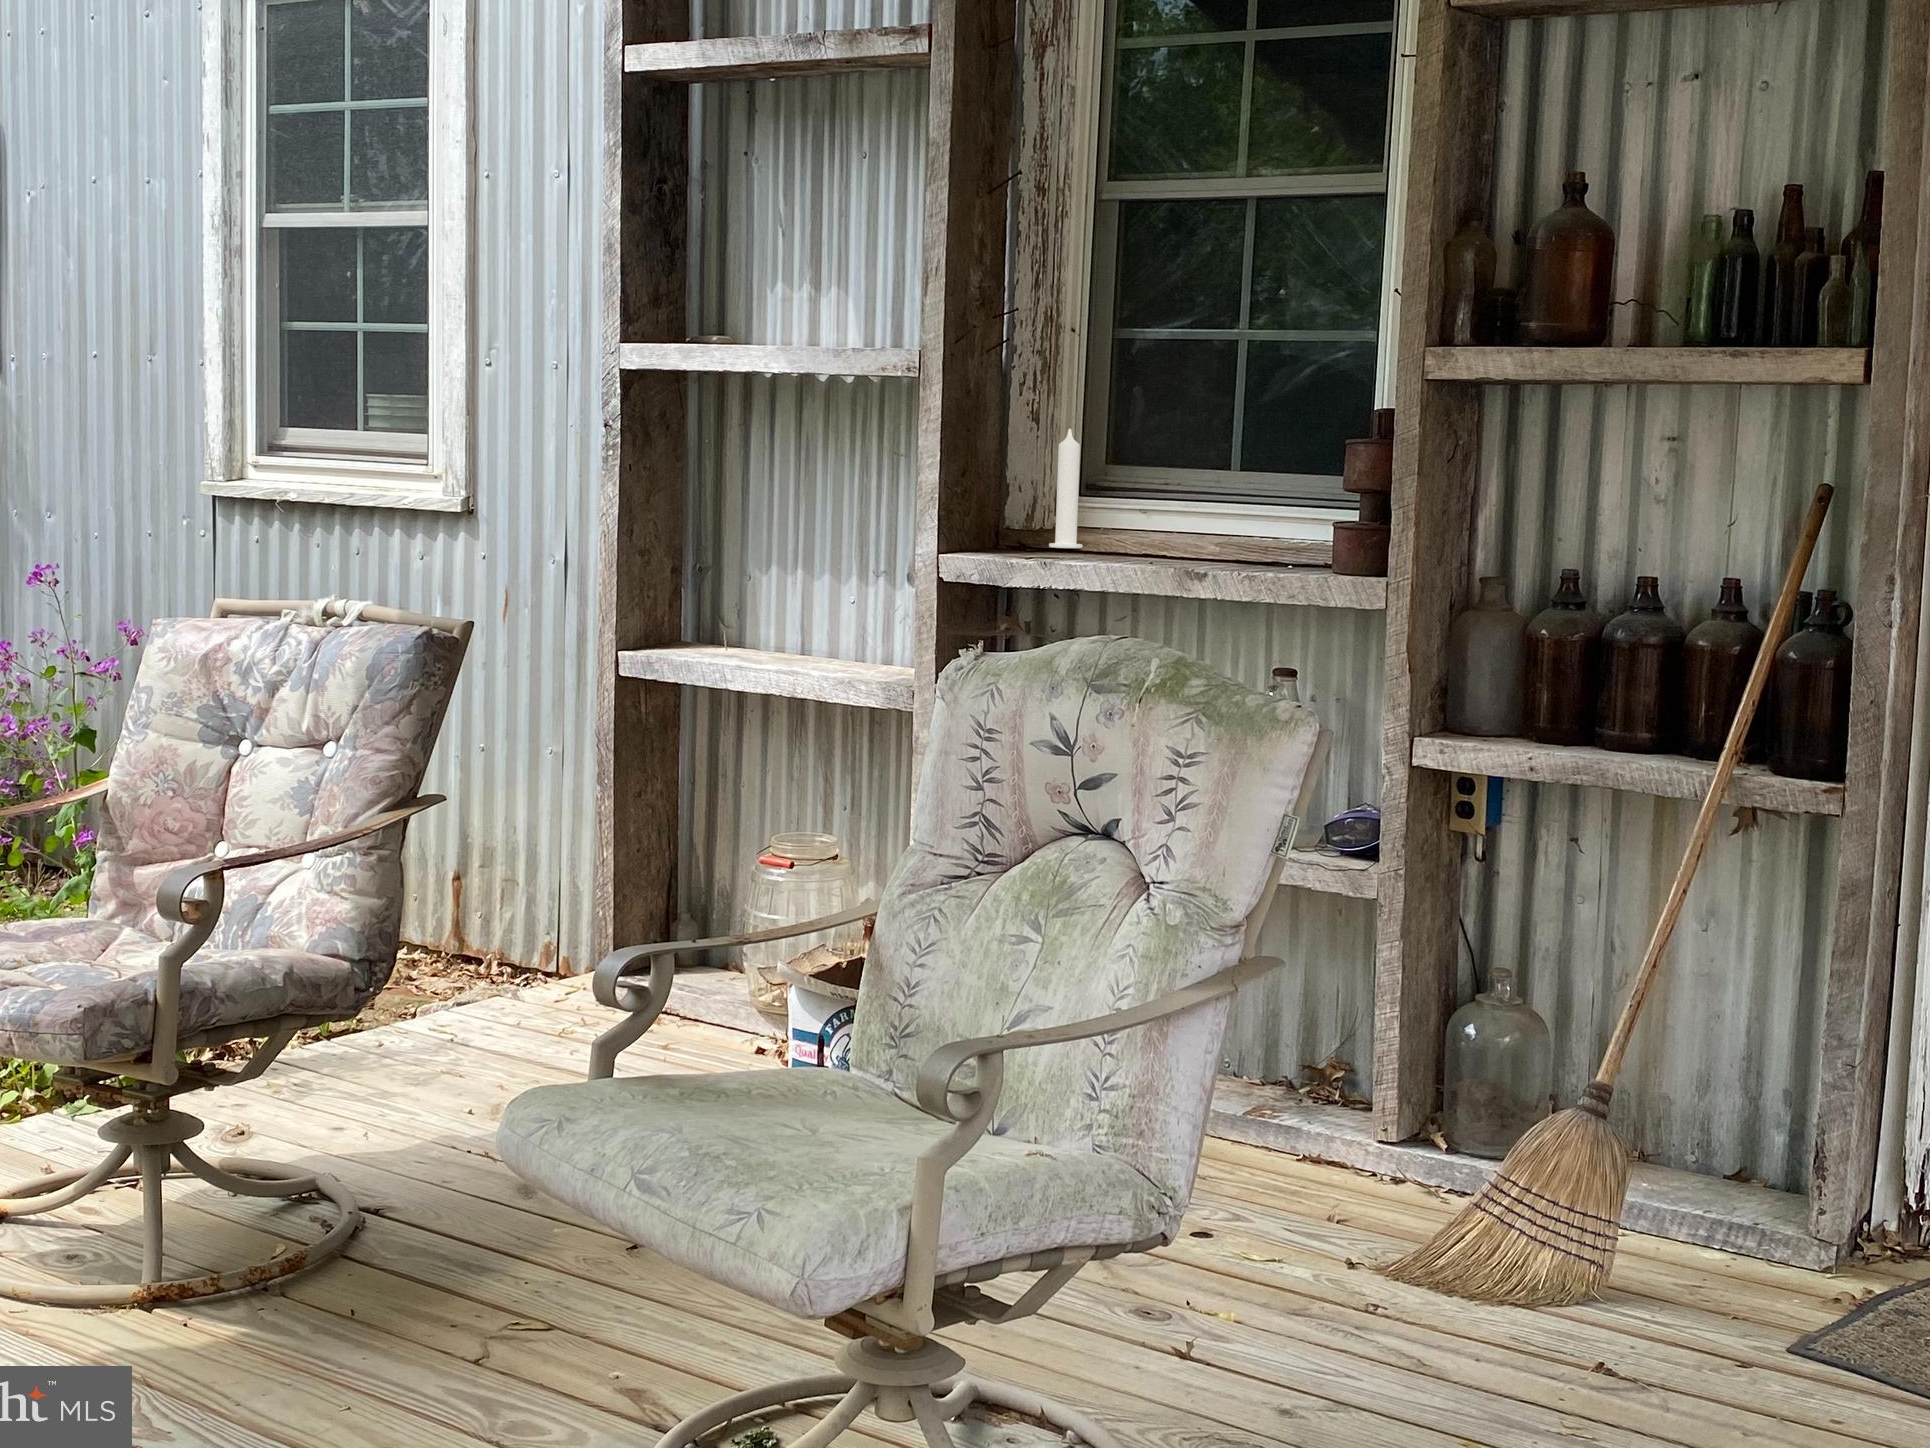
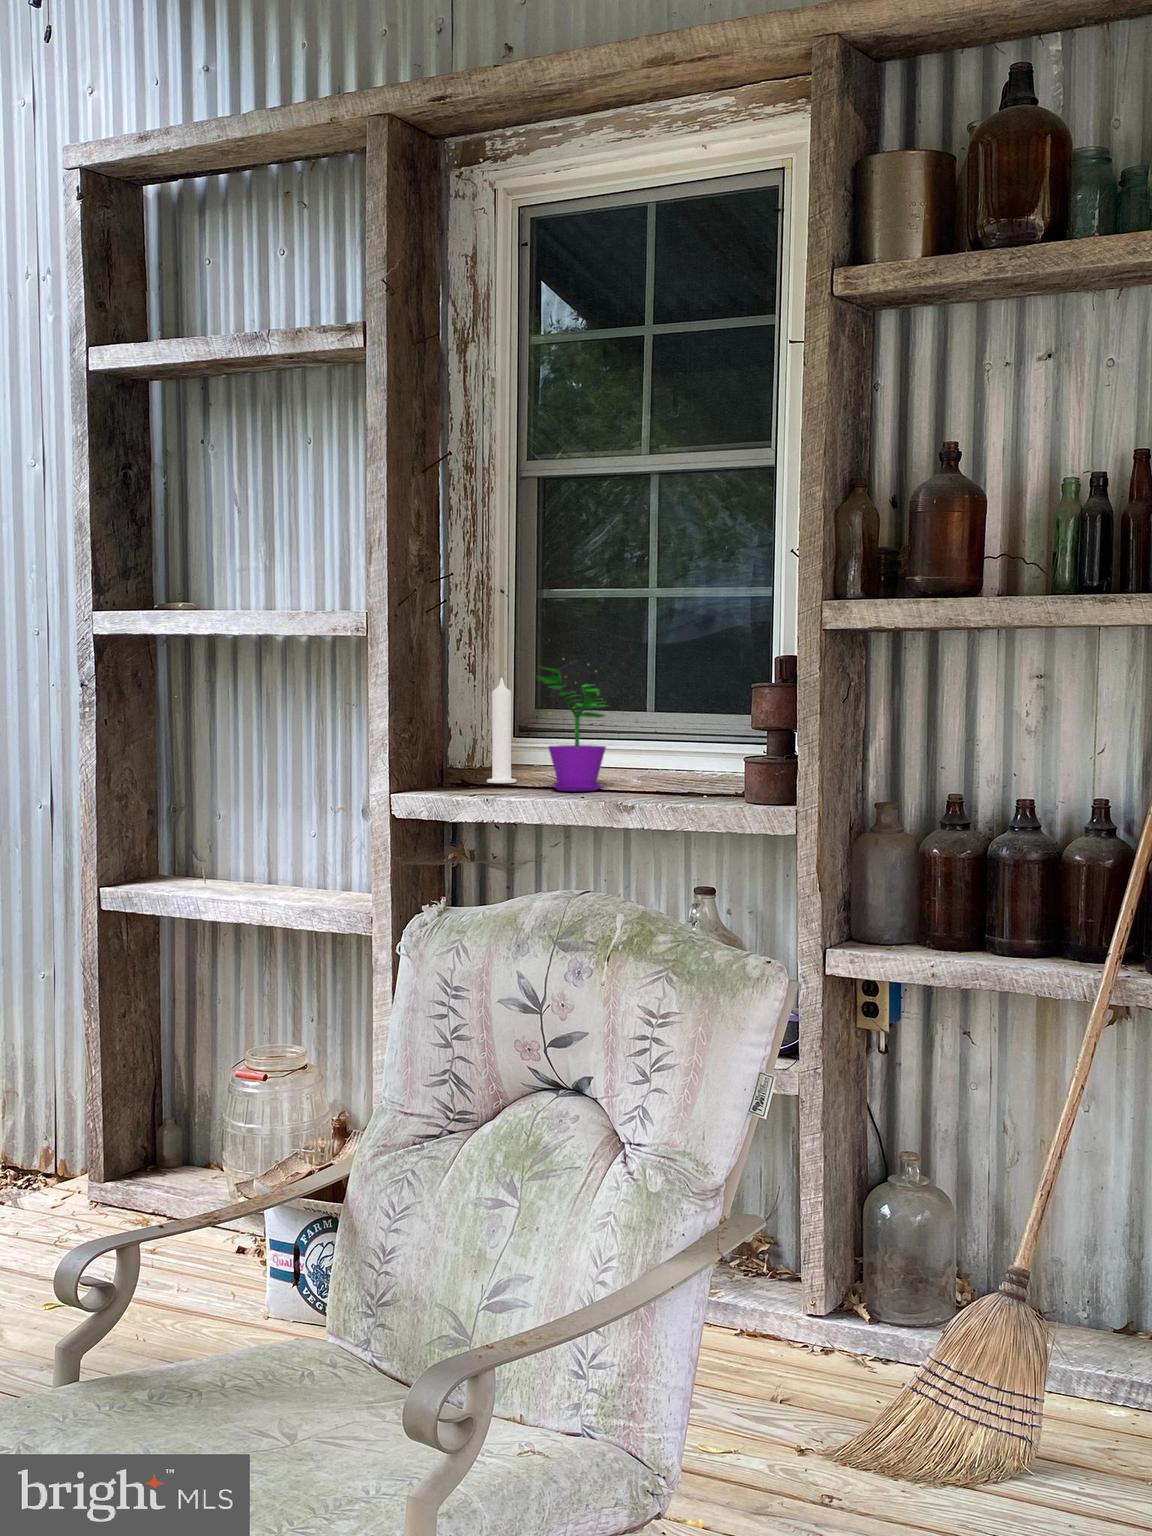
flower pot: none [1106,407,1188,558] -> present [538,668,606,791]

